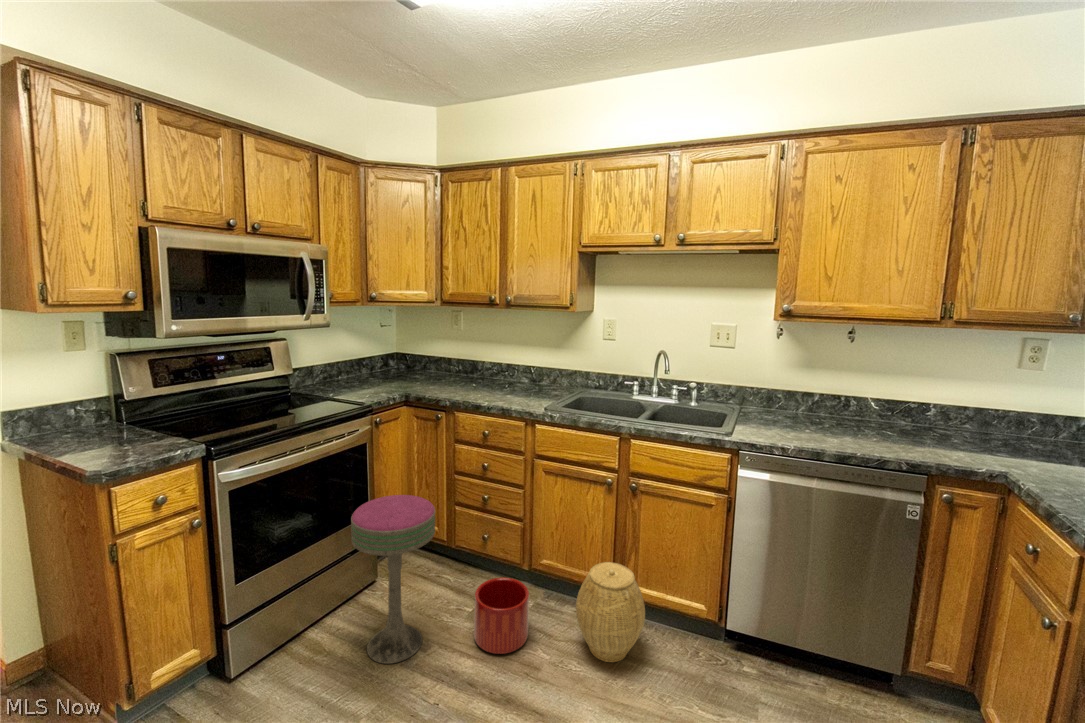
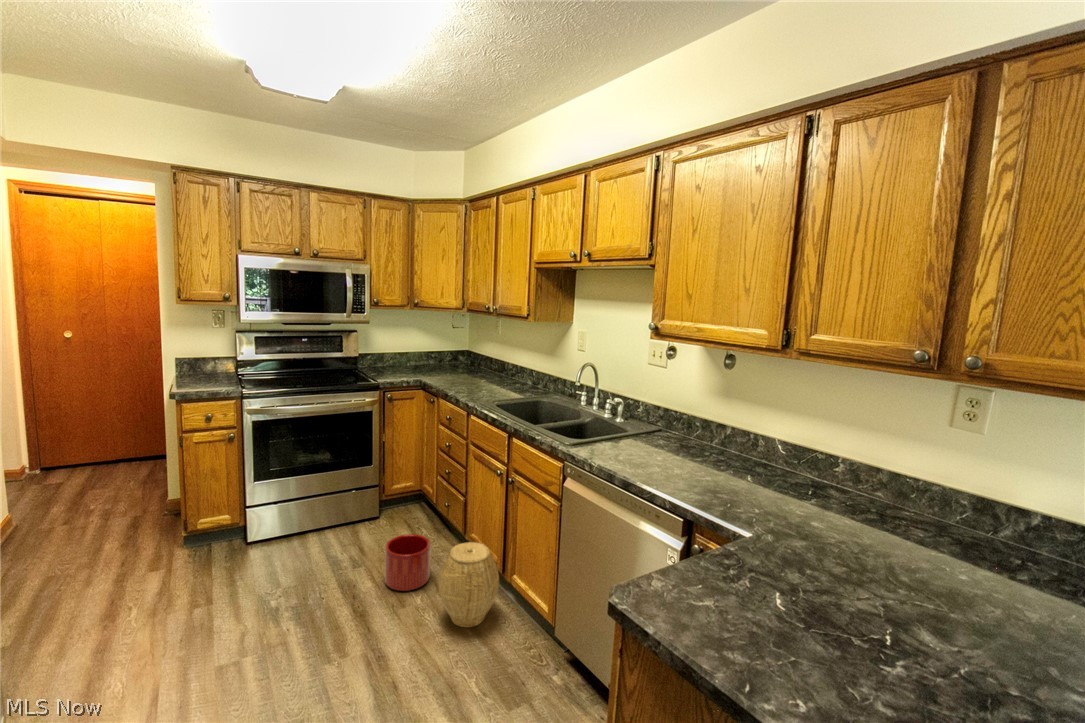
bar stool: present [351,495,435,664] -> none [312,451,375,570]

